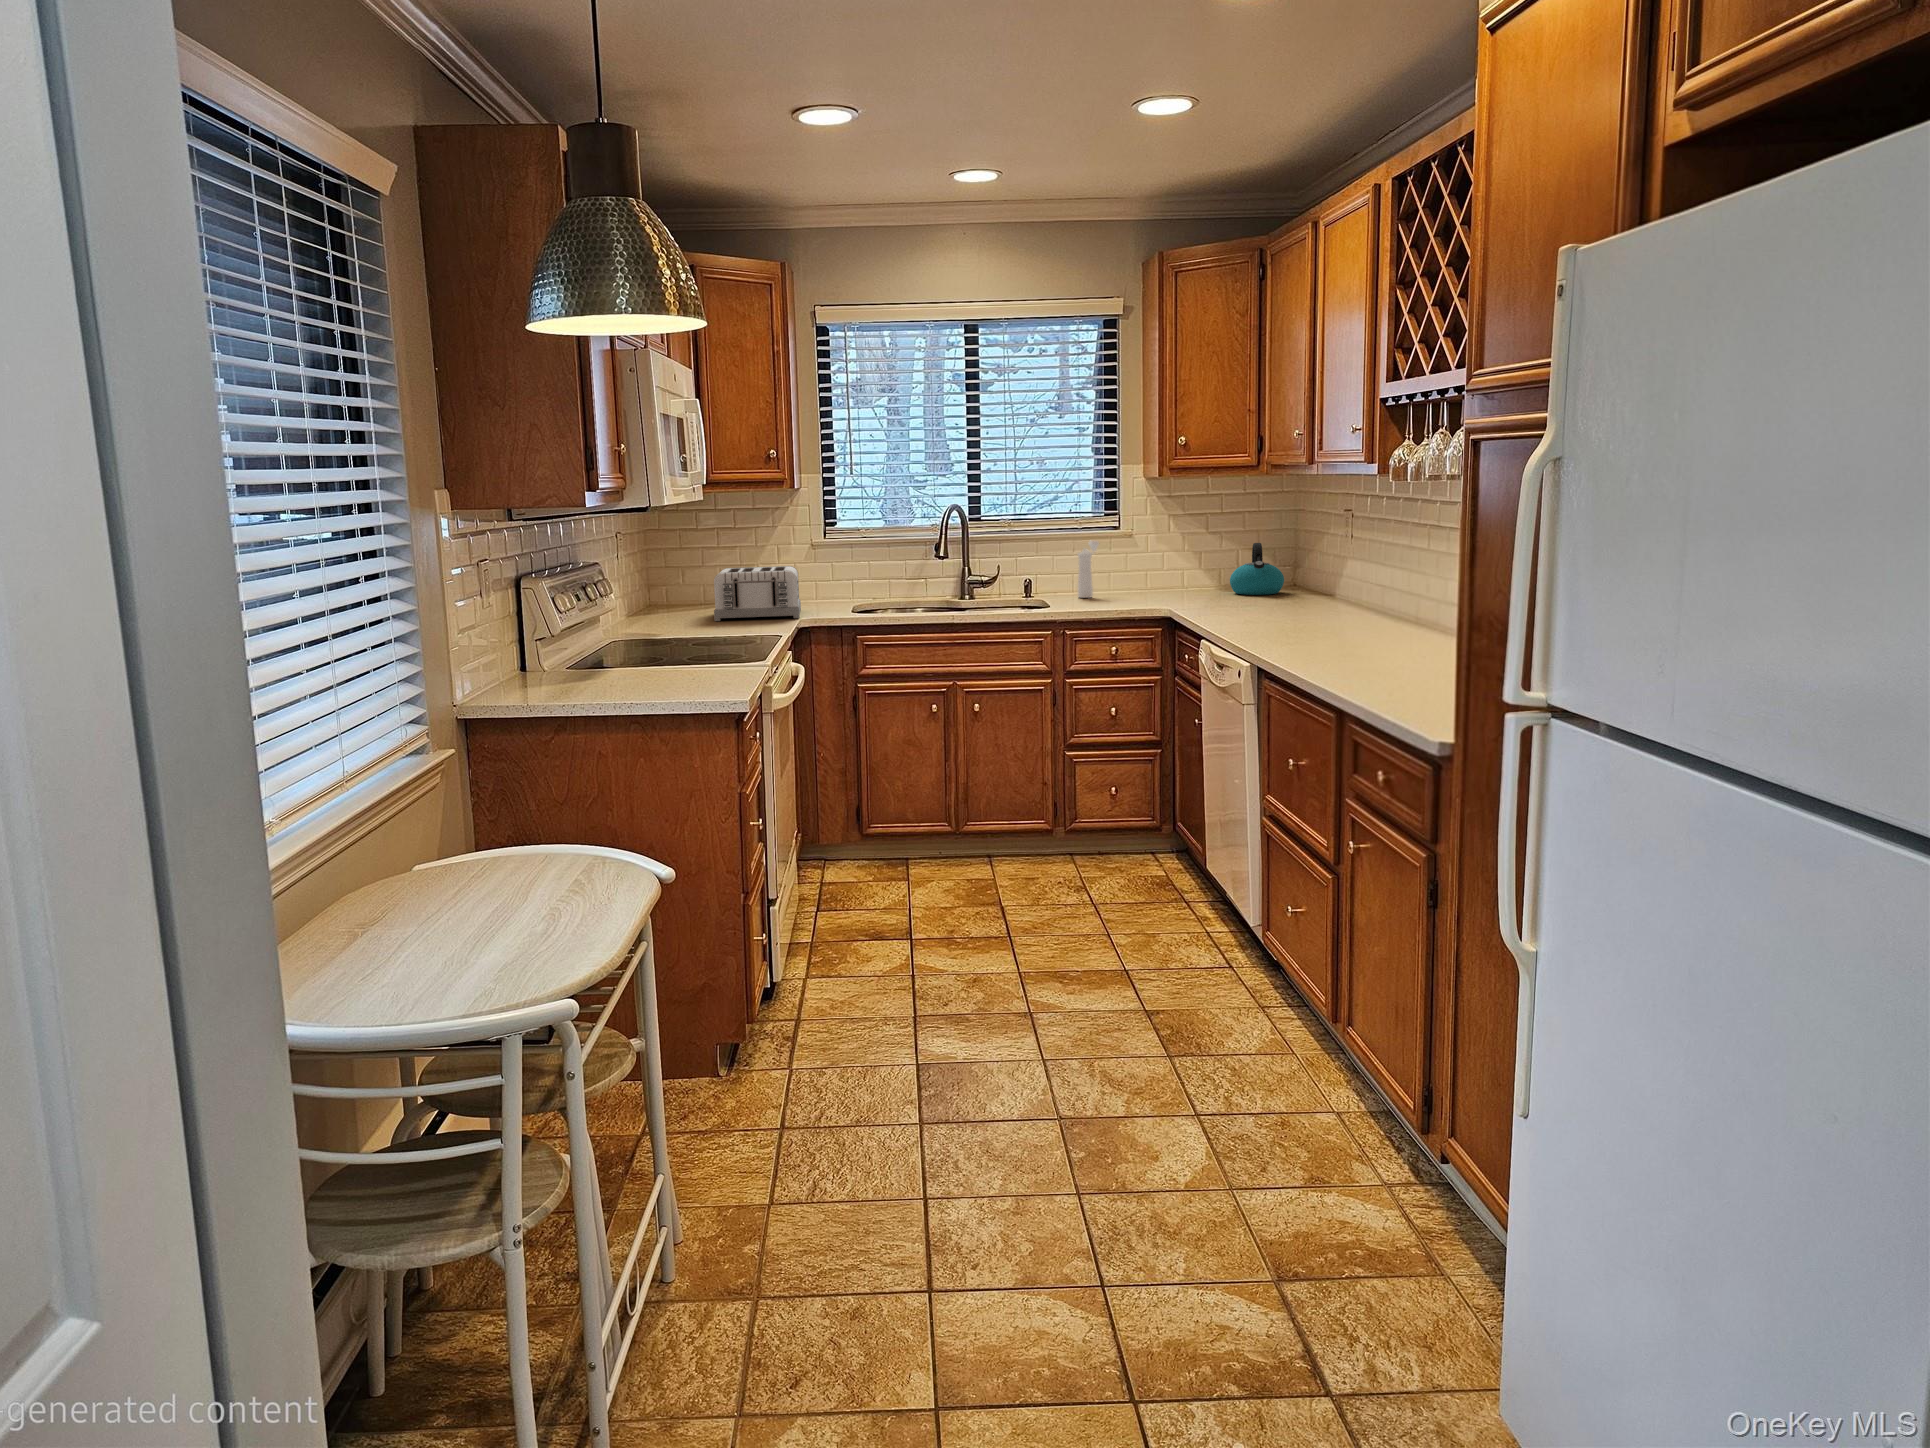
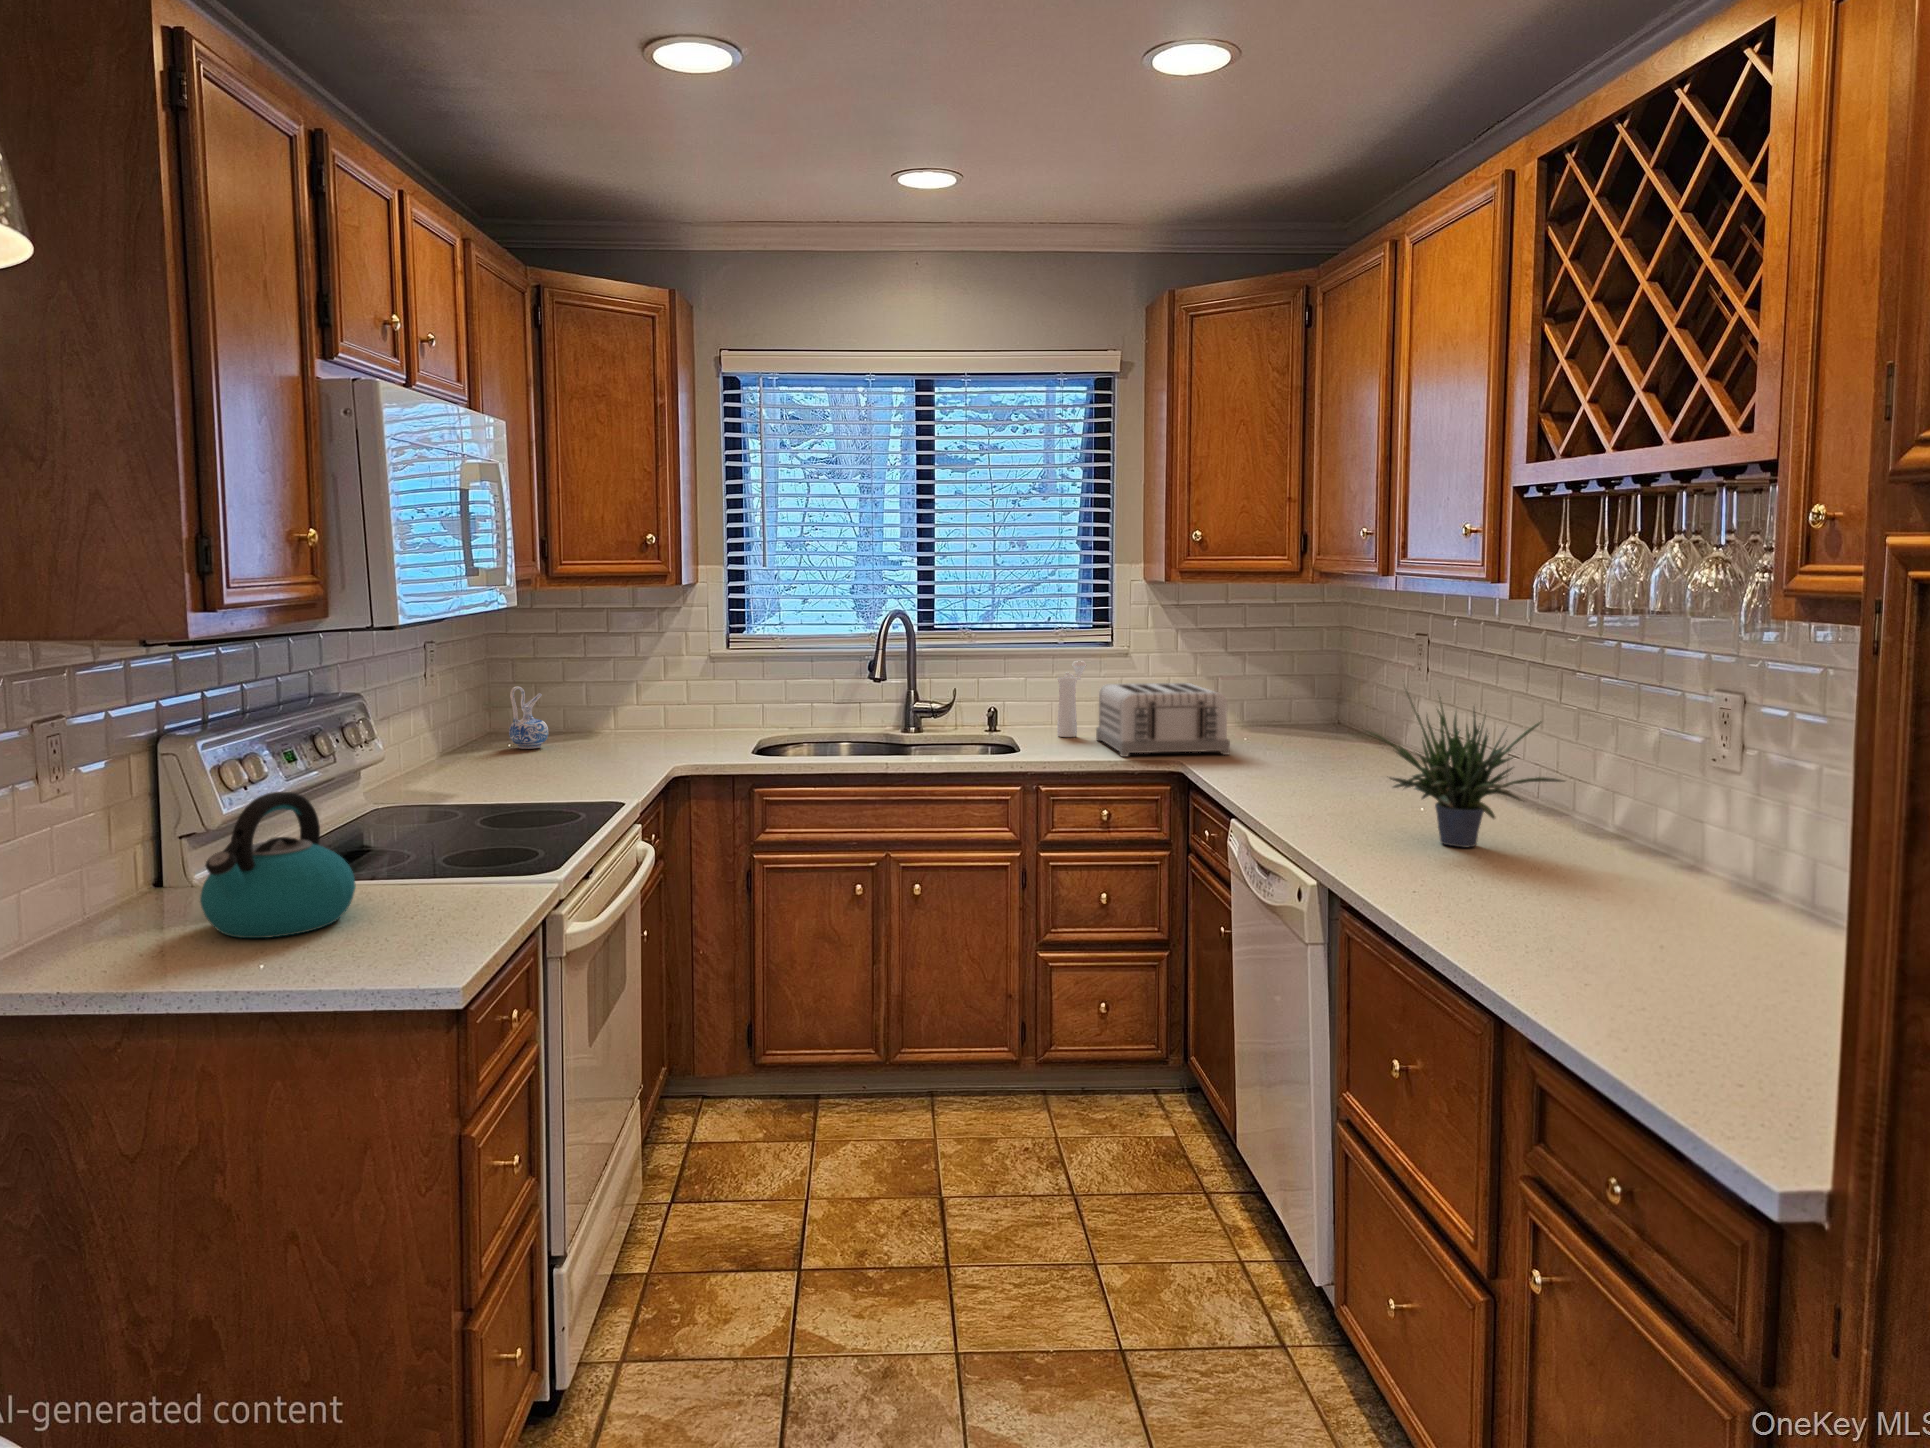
potted plant: none [1283,530,1414,641] -> present [1365,691,1564,847]
kettle: present [1230,543,1284,595] -> present [200,792,355,938]
ceramic pitcher: none [670,566,698,613] -> present [509,686,548,749]
toaster: present [714,566,801,621] -> present [1096,683,1230,756]

